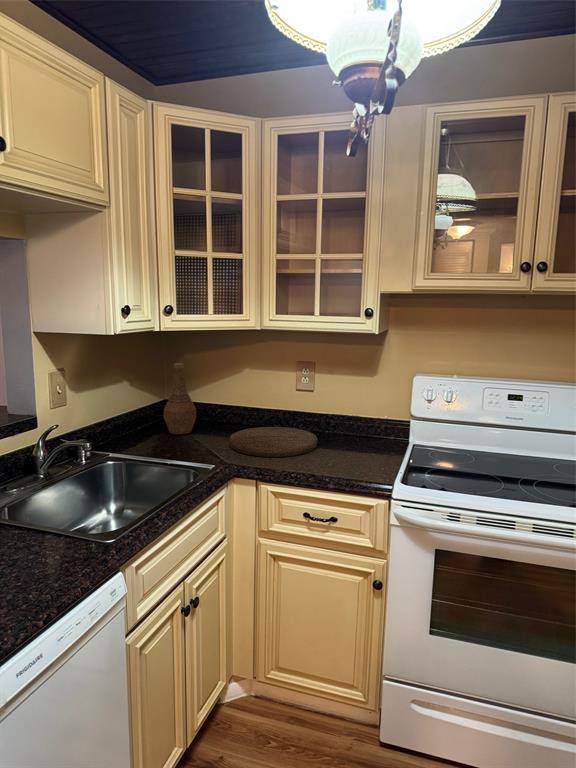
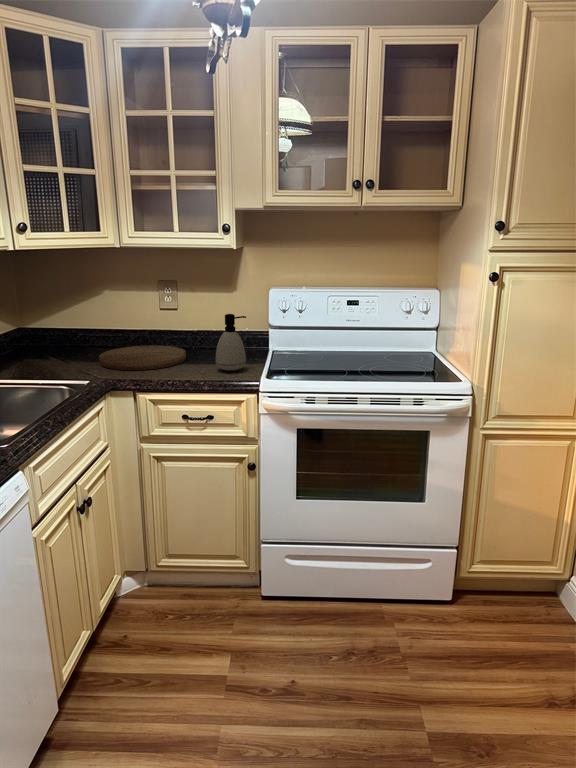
vase: present [164,363,196,434] -> none [22,287,59,360]
soap dispenser: none [346,404,384,468] -> present [216,314,246,371]

